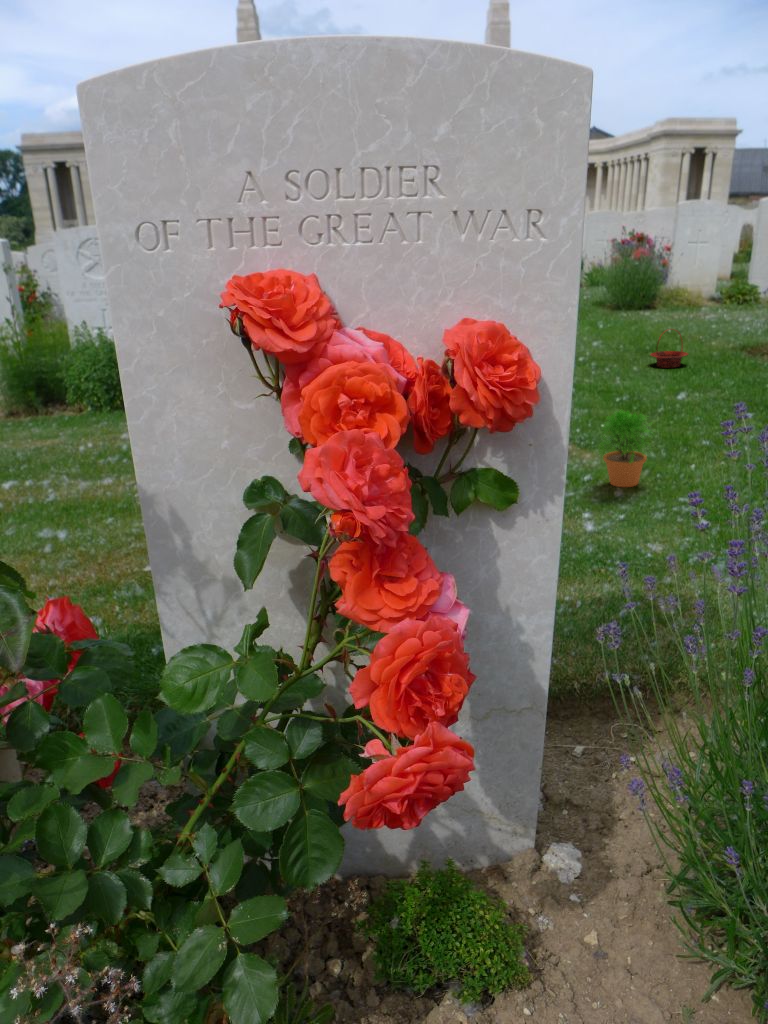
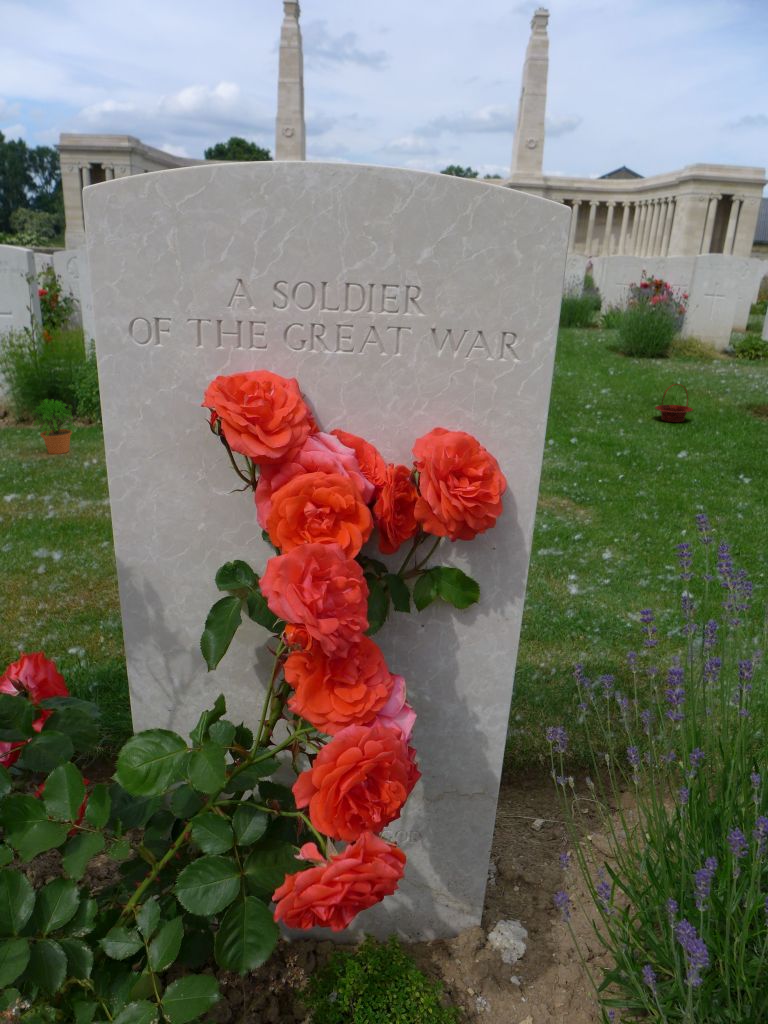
potted plant: present [599,410,652,487] -> present [34,399,74,454]

